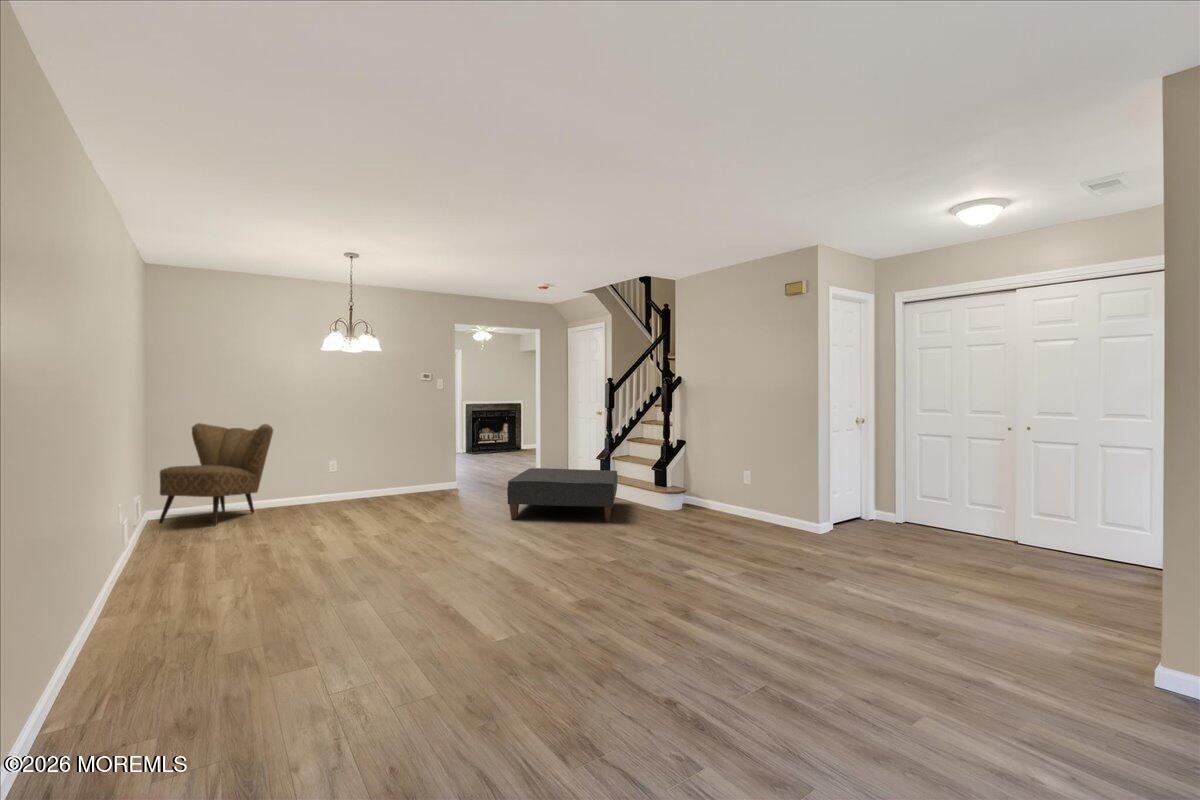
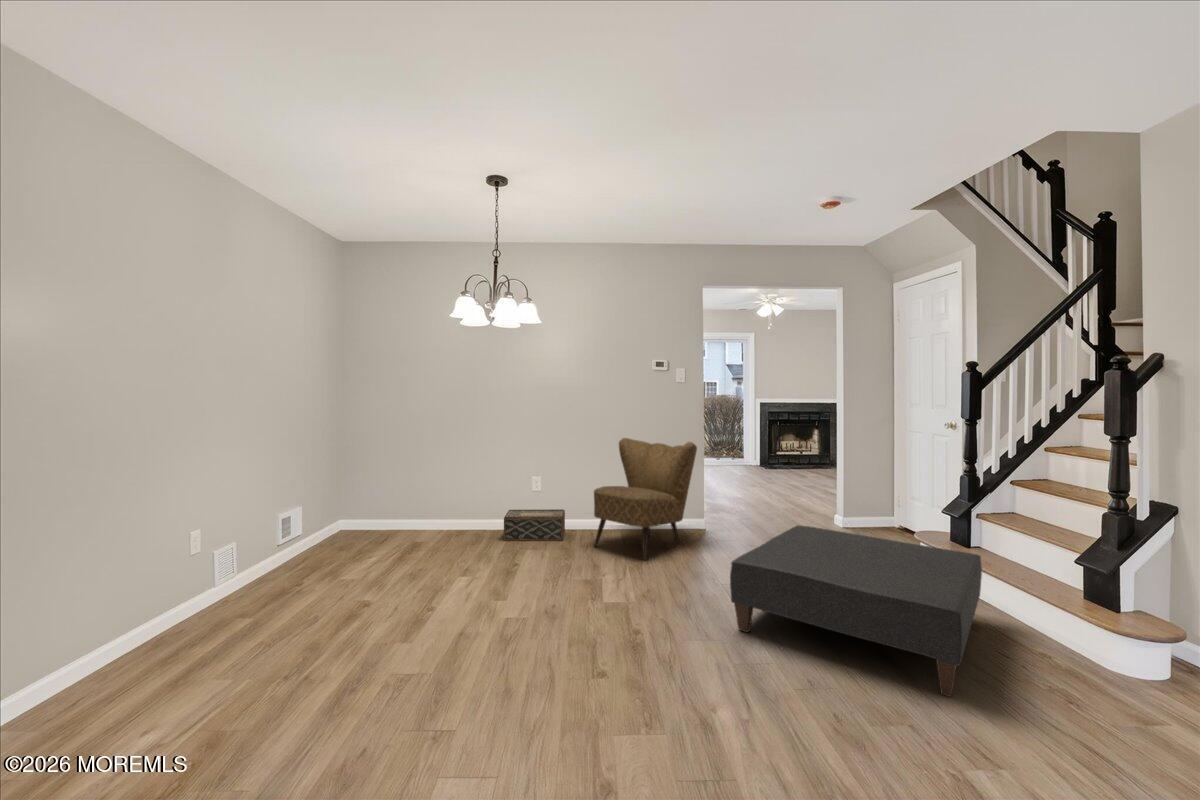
armchair: present [159,423,273,525] -> present [594,438,697,560]
woven basket: none [297,480,354,506] -> present [504,509,565,541]

